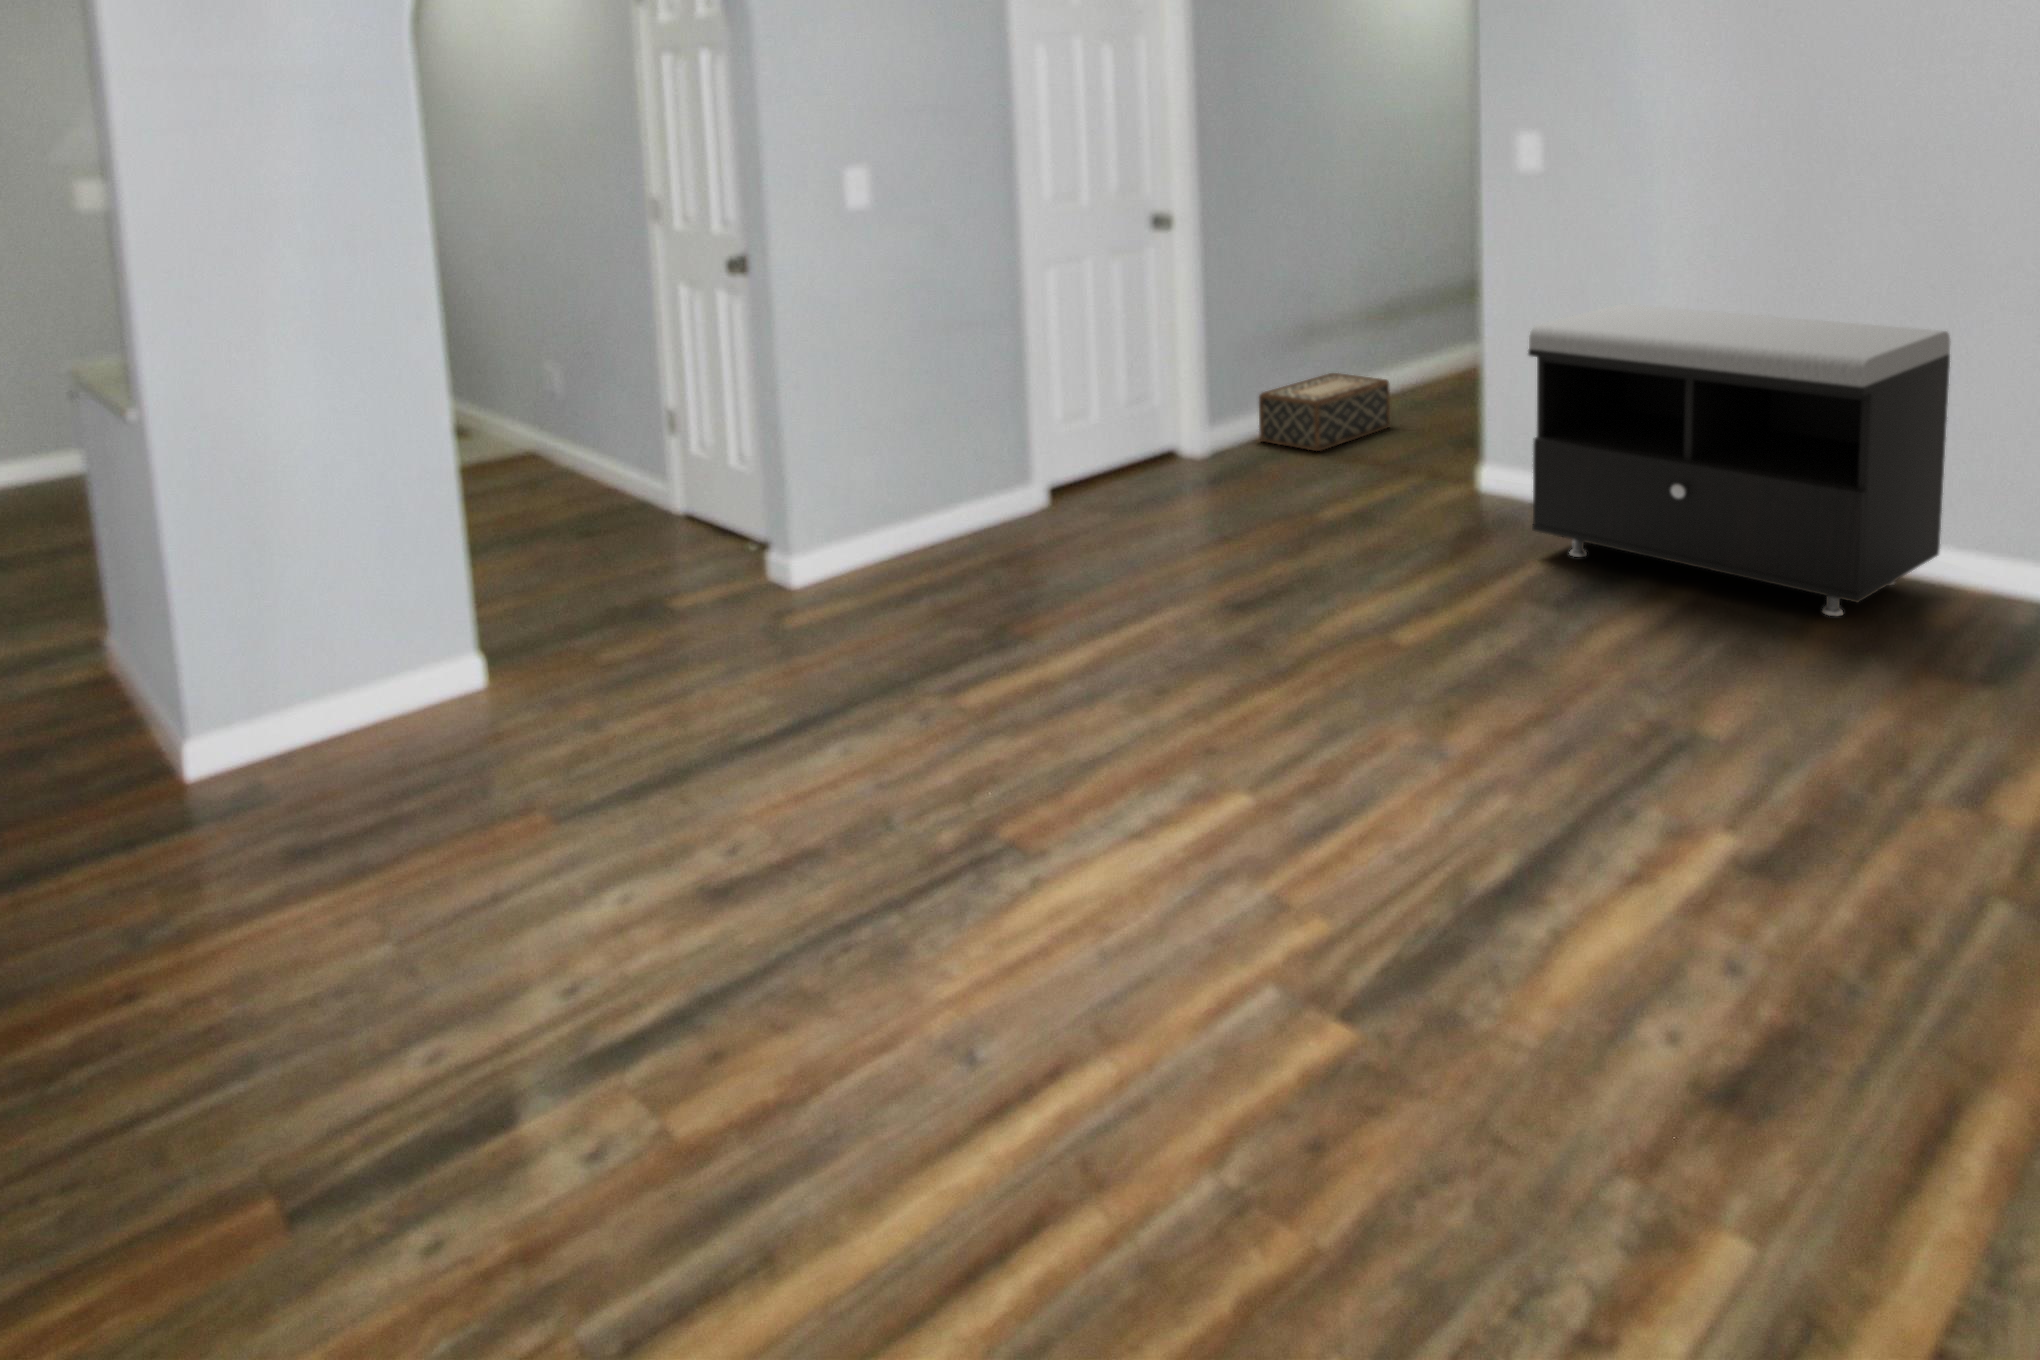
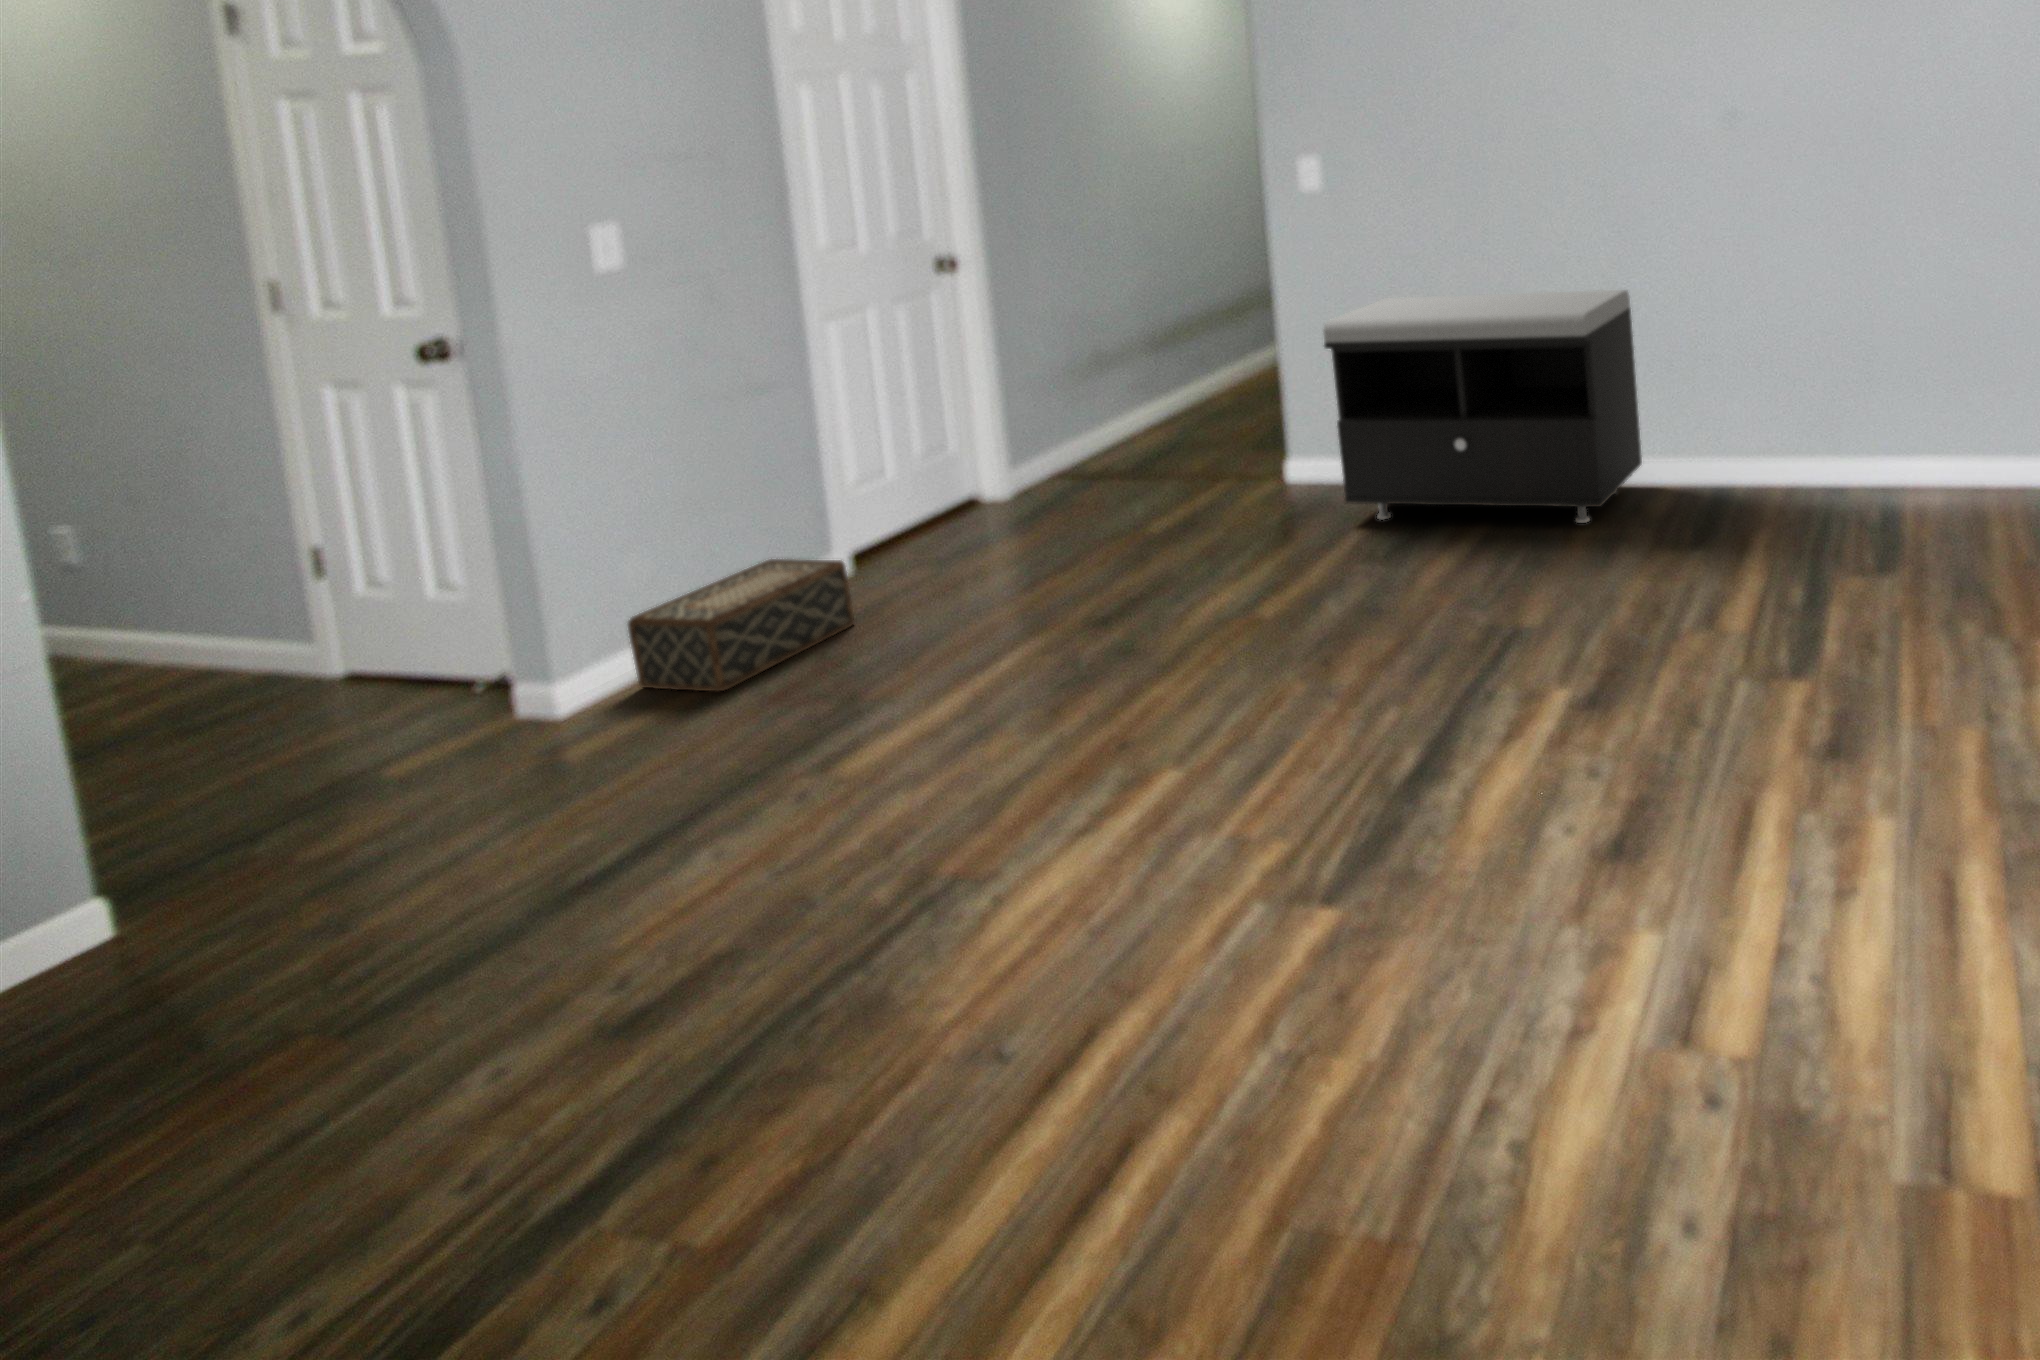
woven basket: present [1259,373,1390,451] -> present [628,559,854,691]

